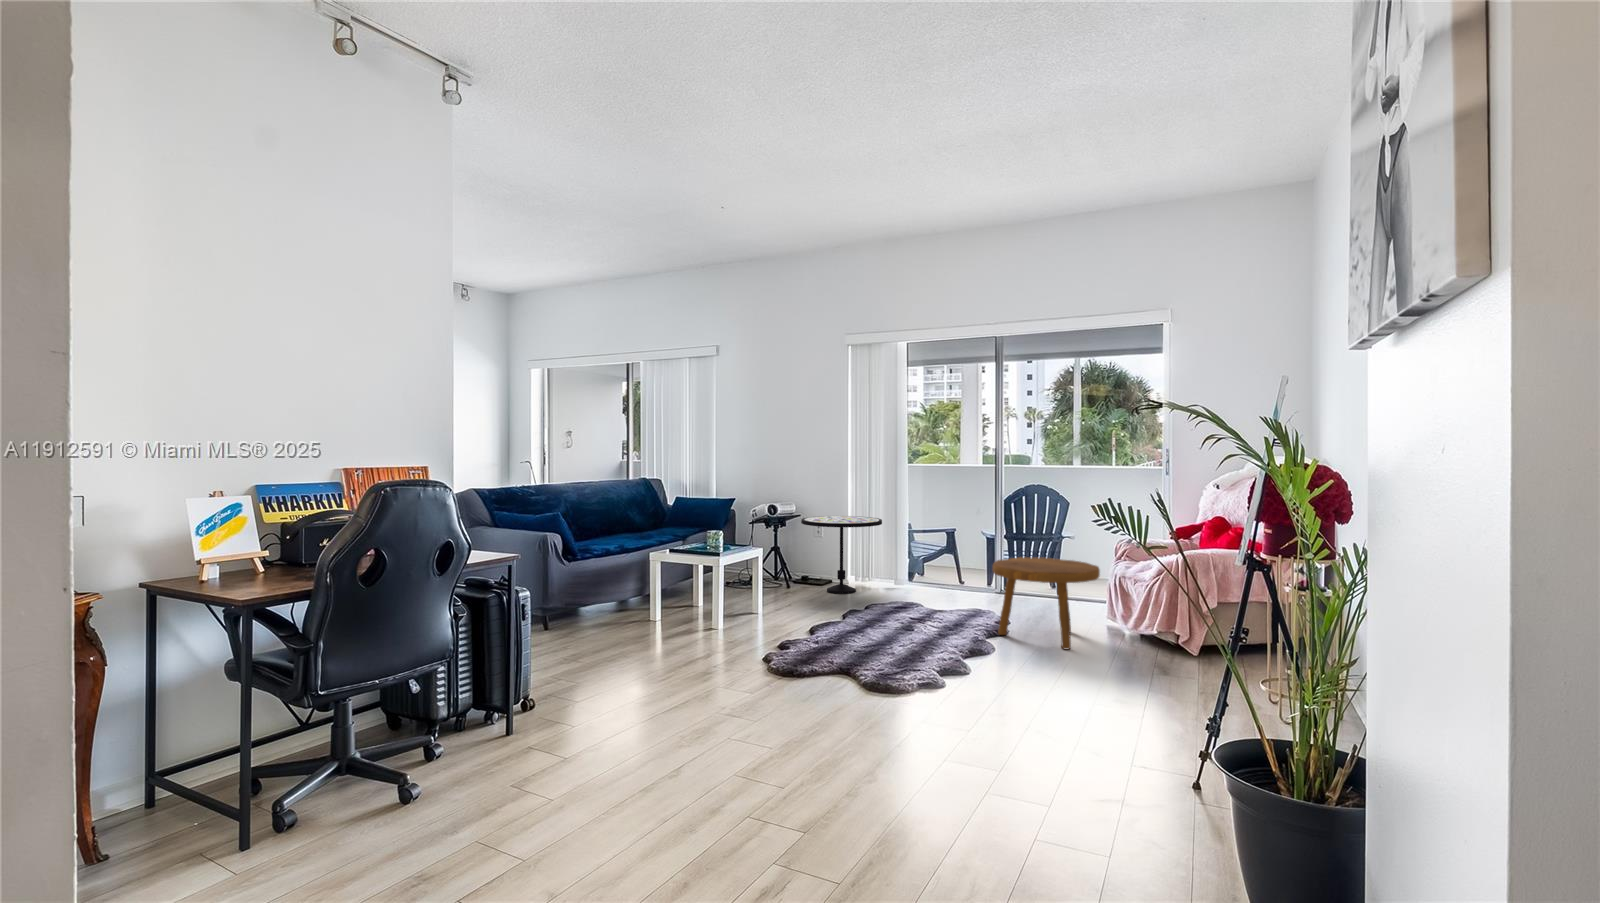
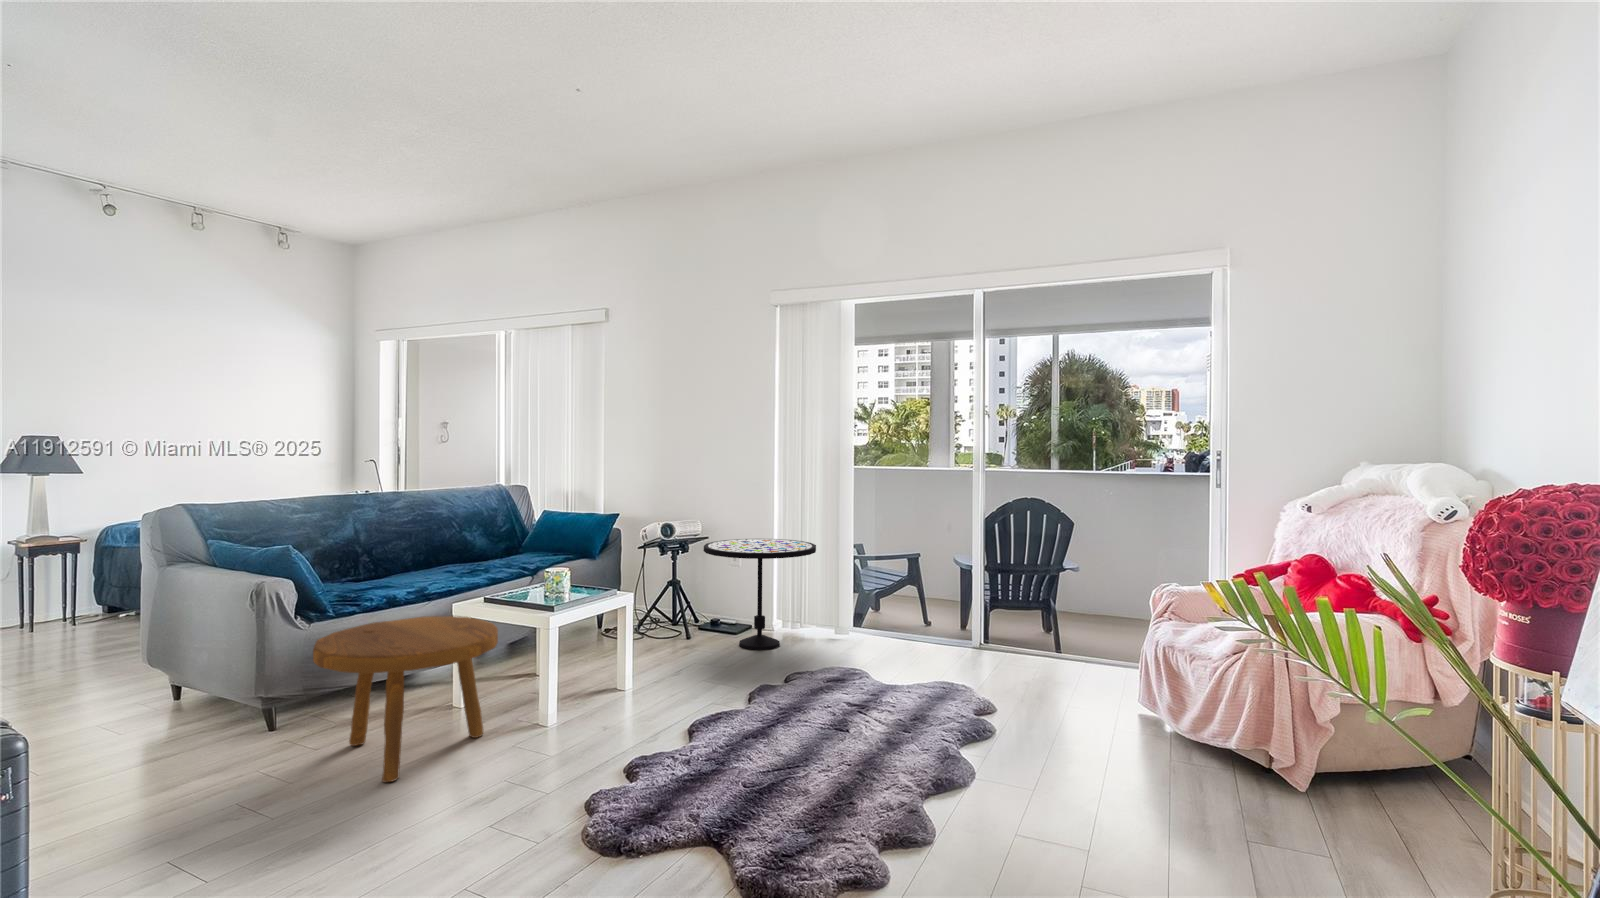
footstool: present [993,557,1100,649] -> present [313,616,498,782]

